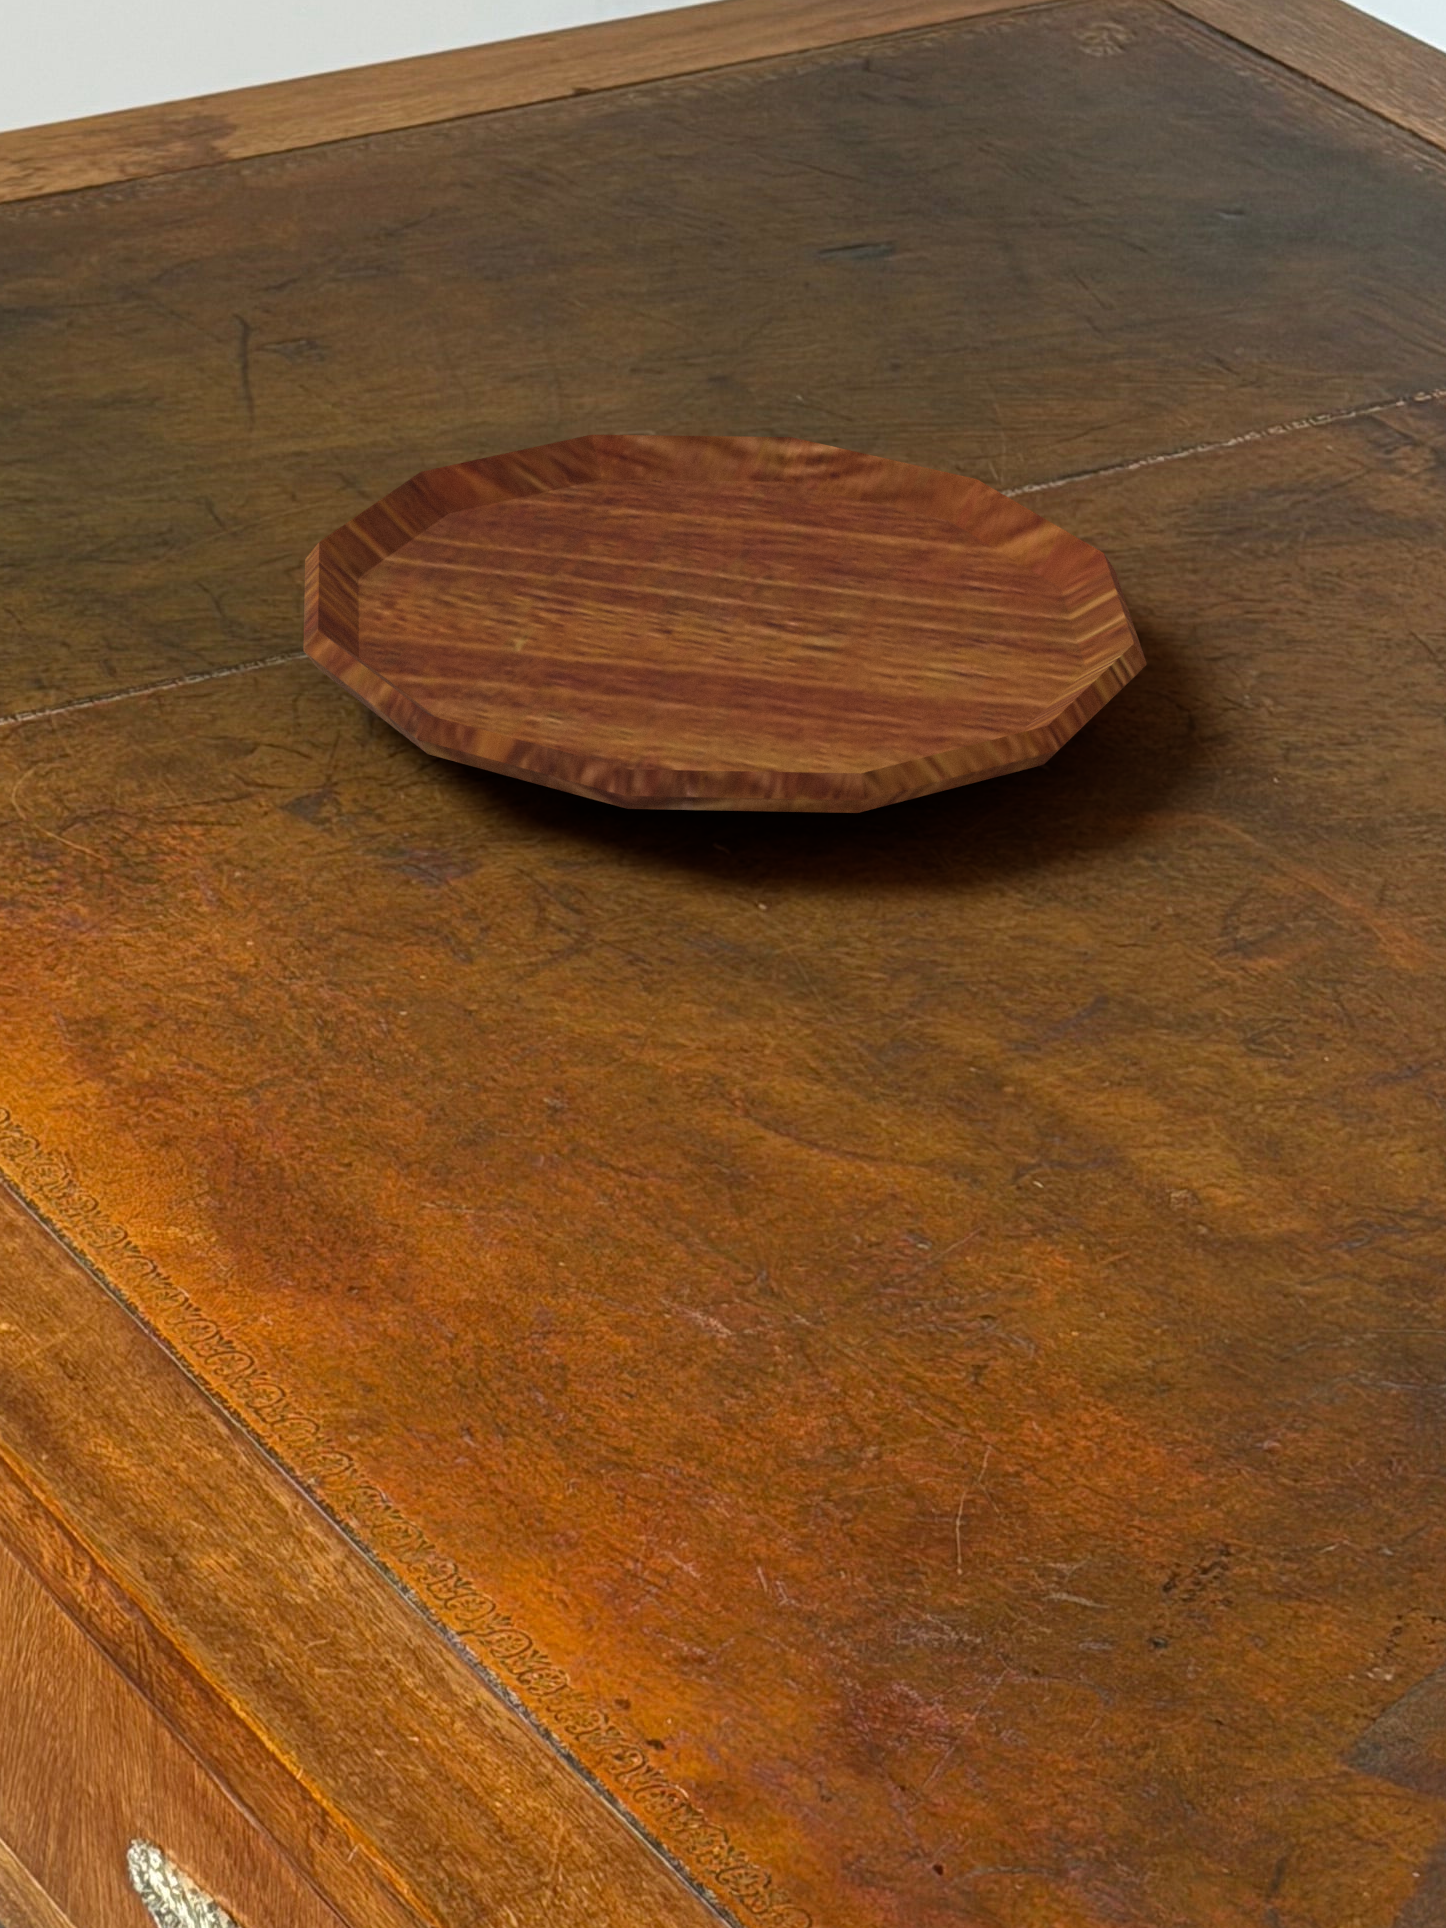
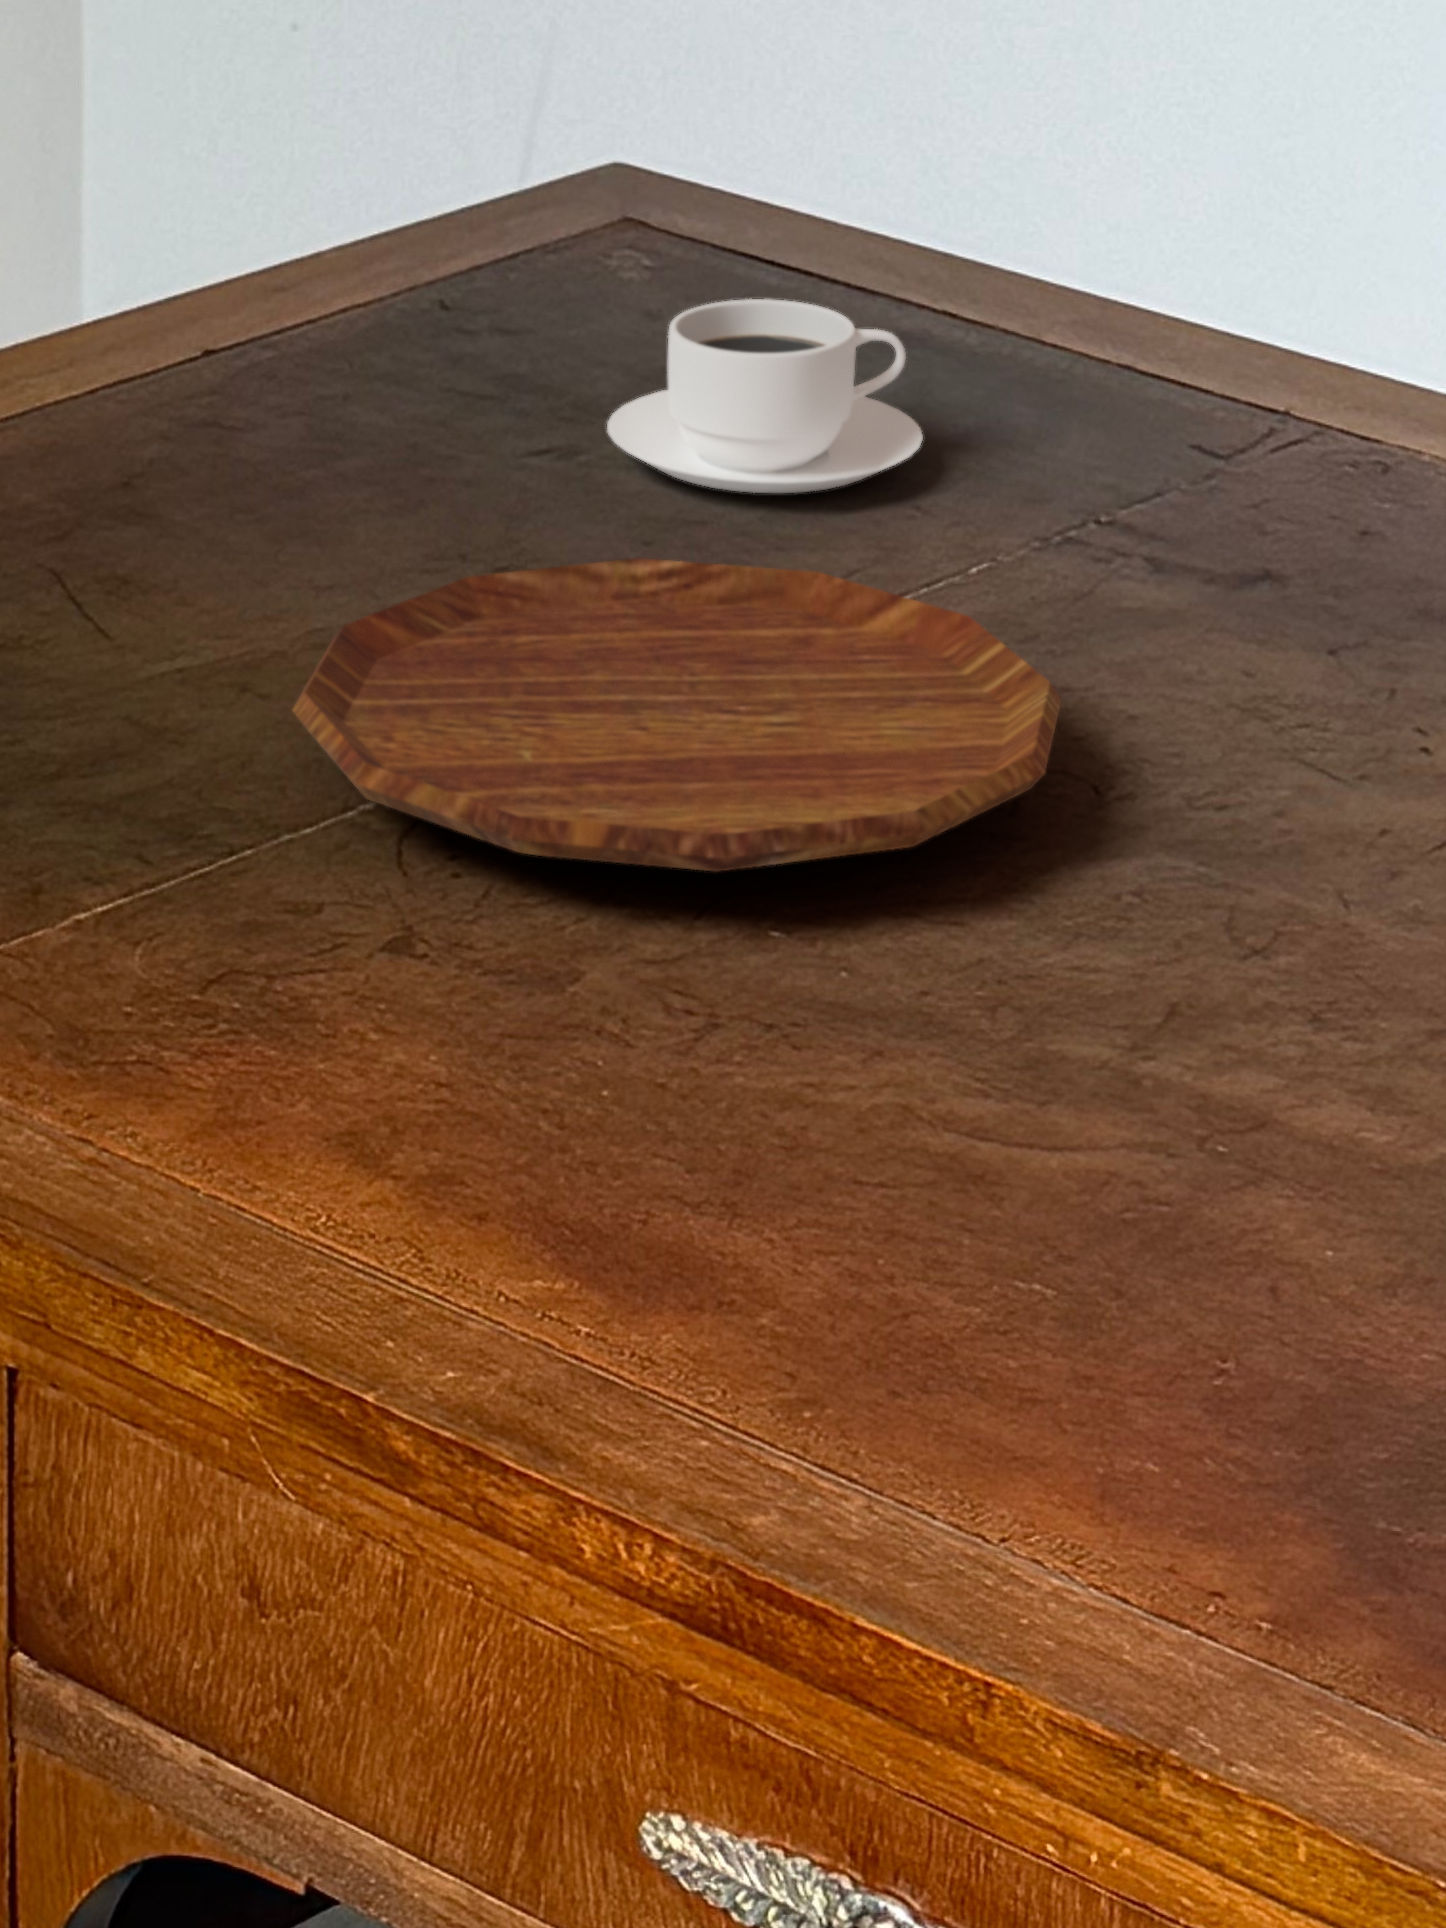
coffee cup: none [897,159,1250,381] -> present [607,299,923,493]

